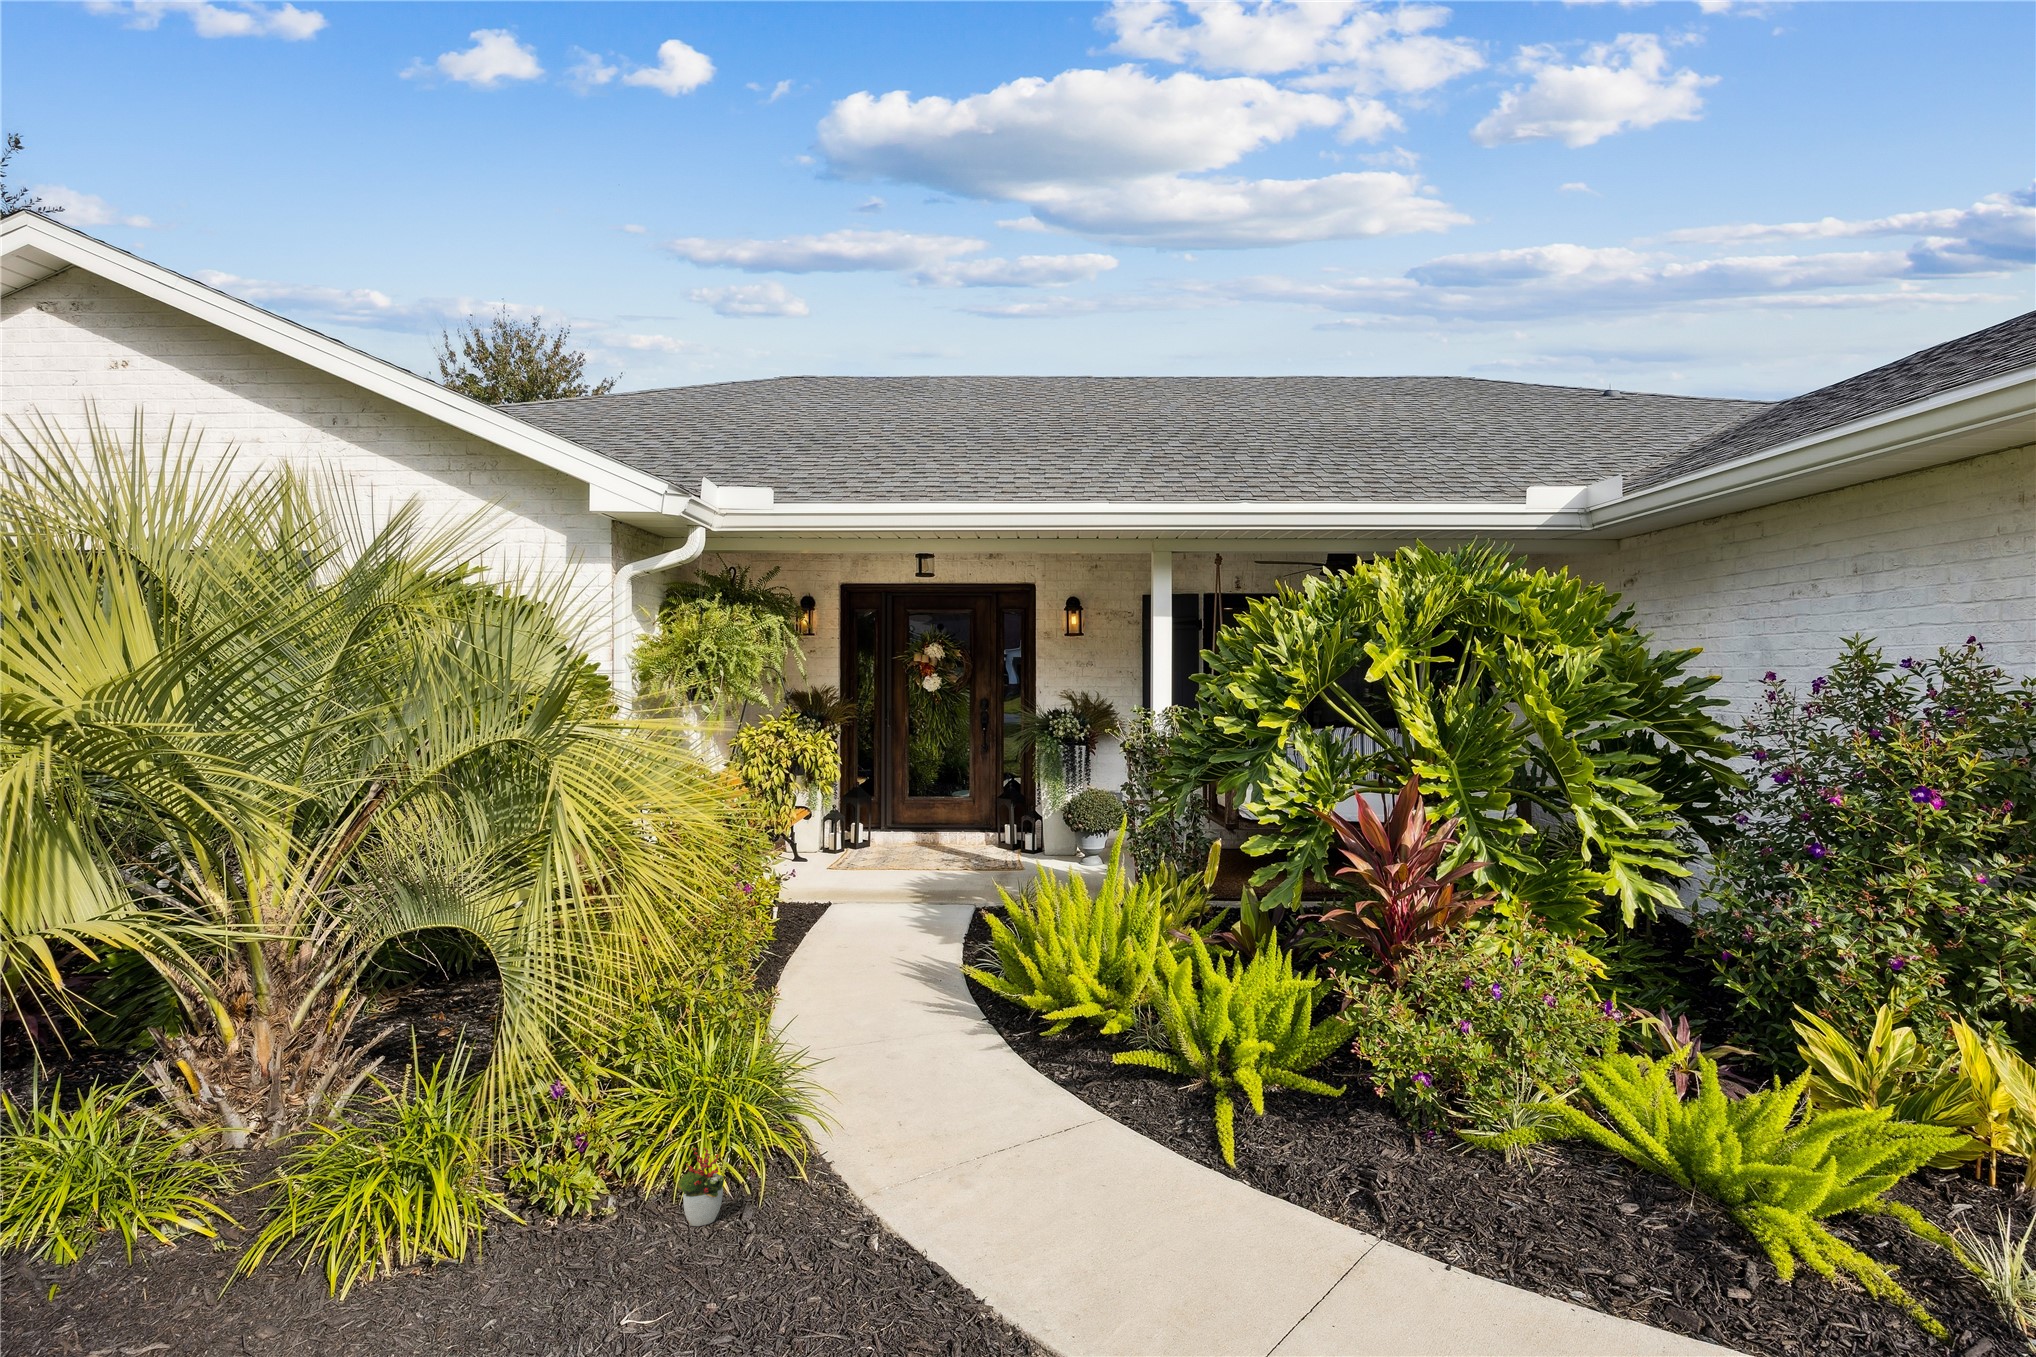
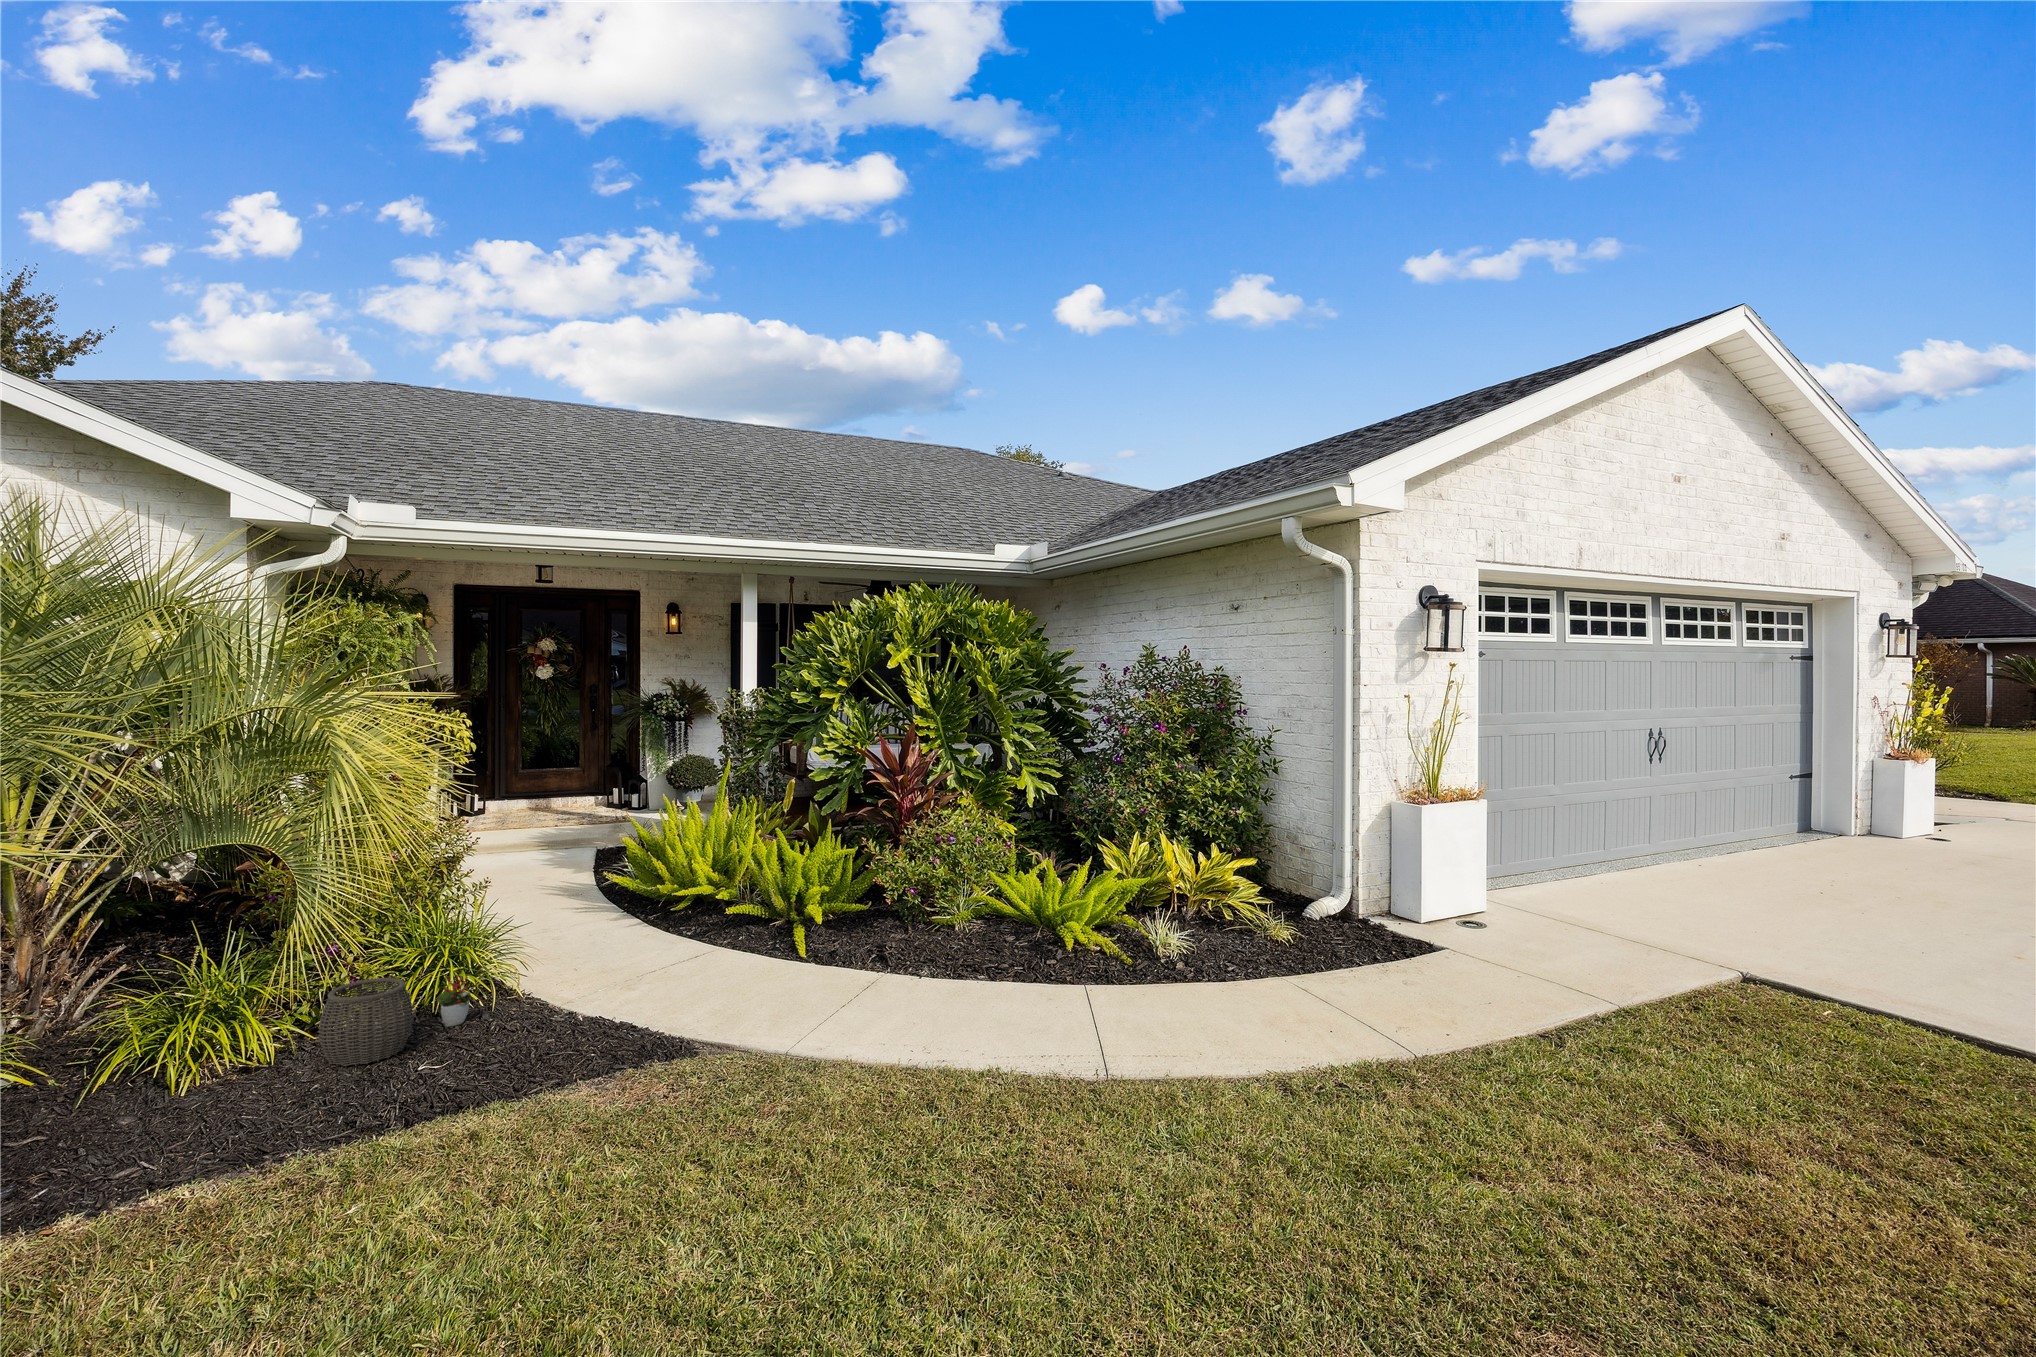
woven basket: none [509,1145,637,1291] -> present [318,978,414,1066]

